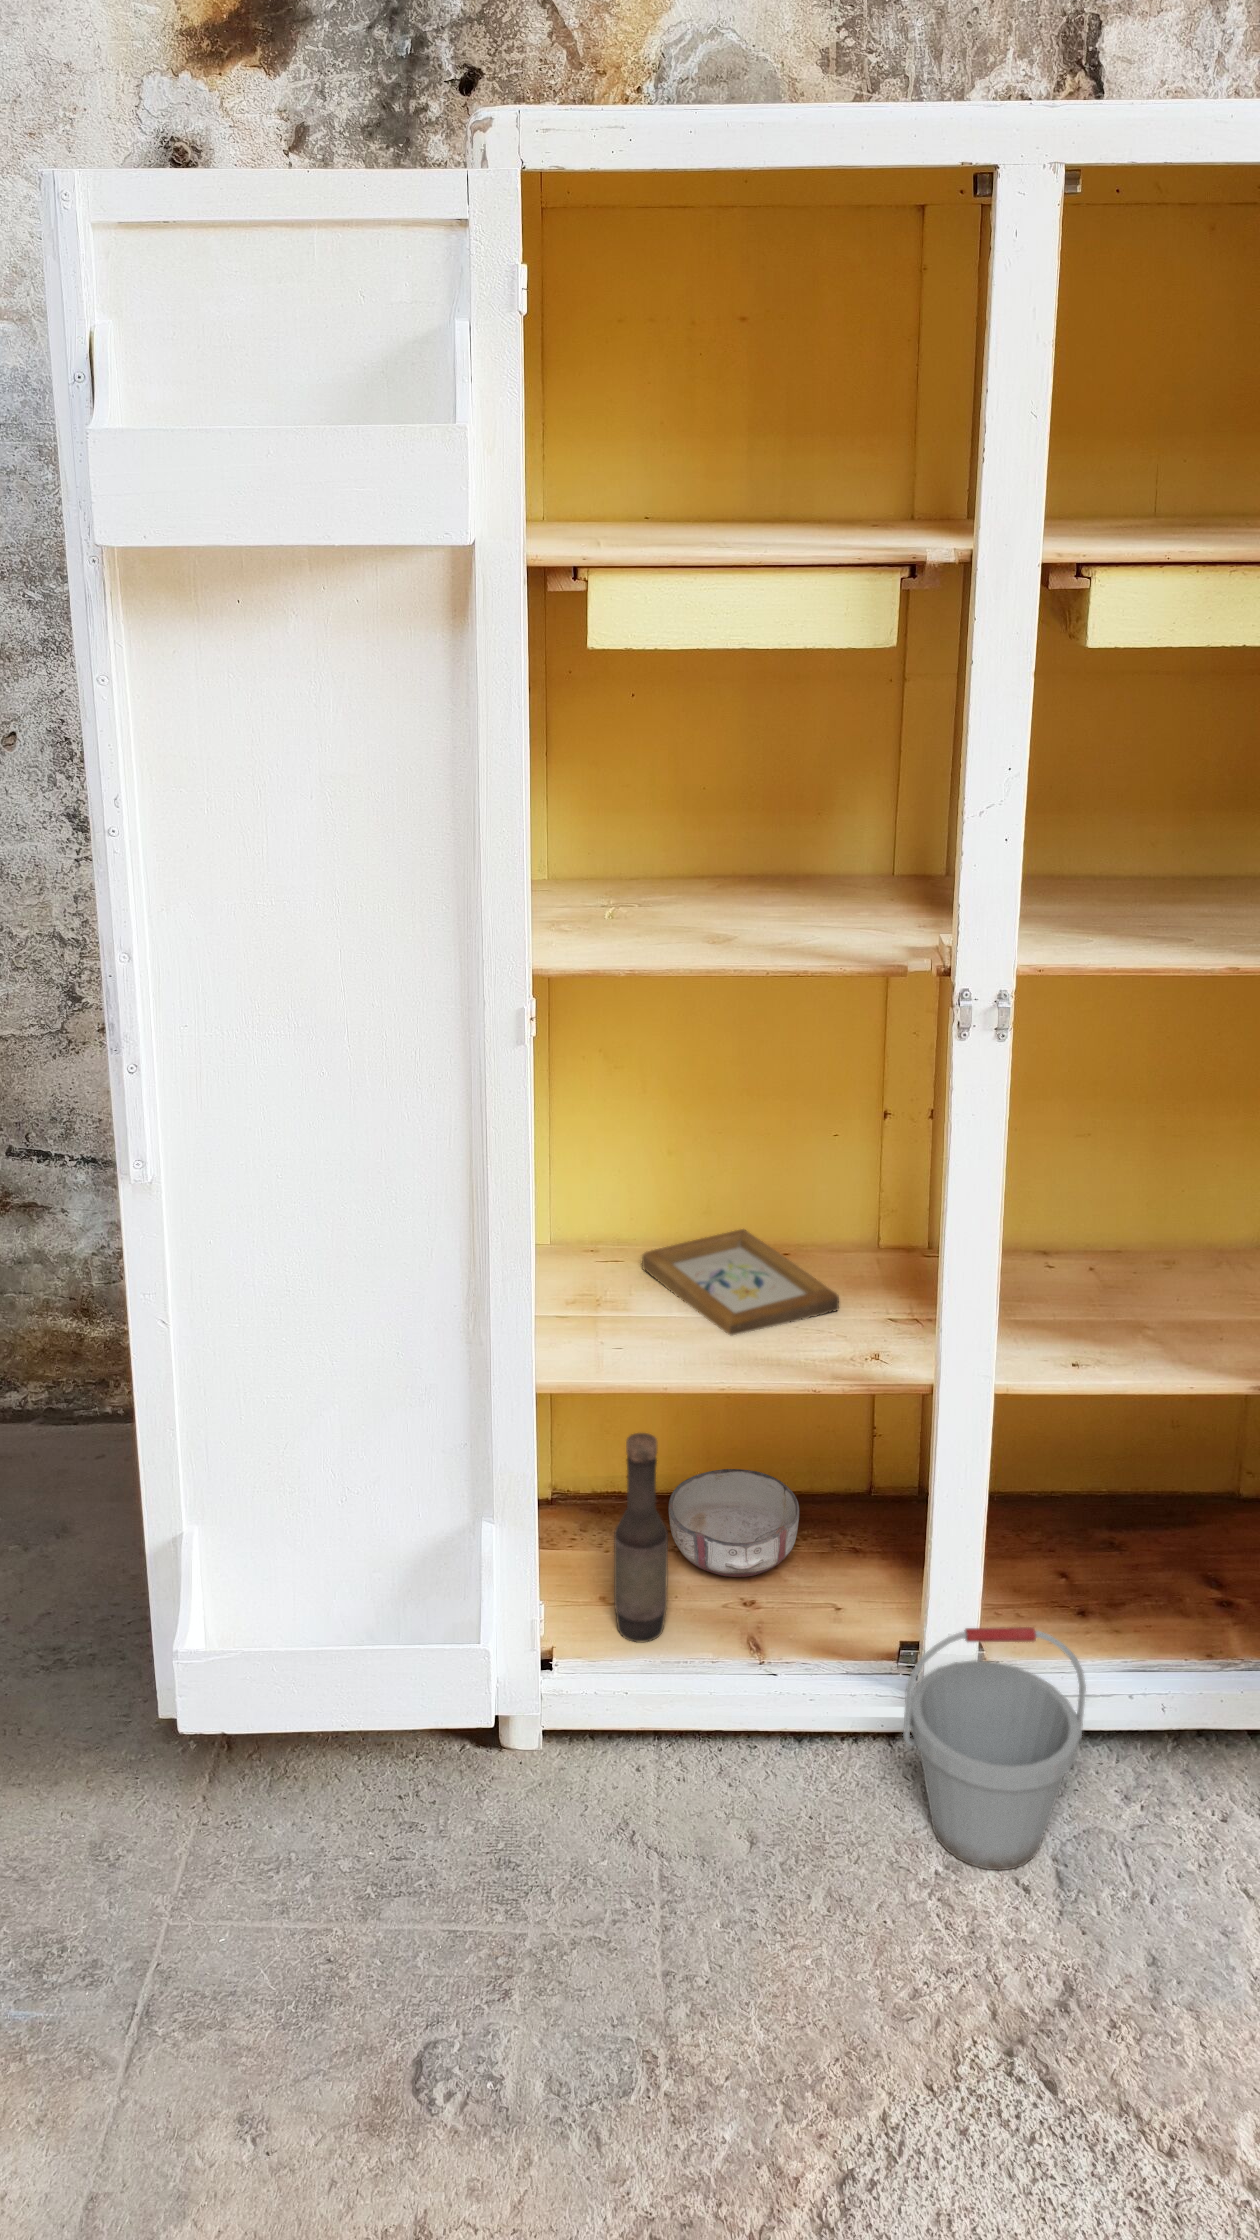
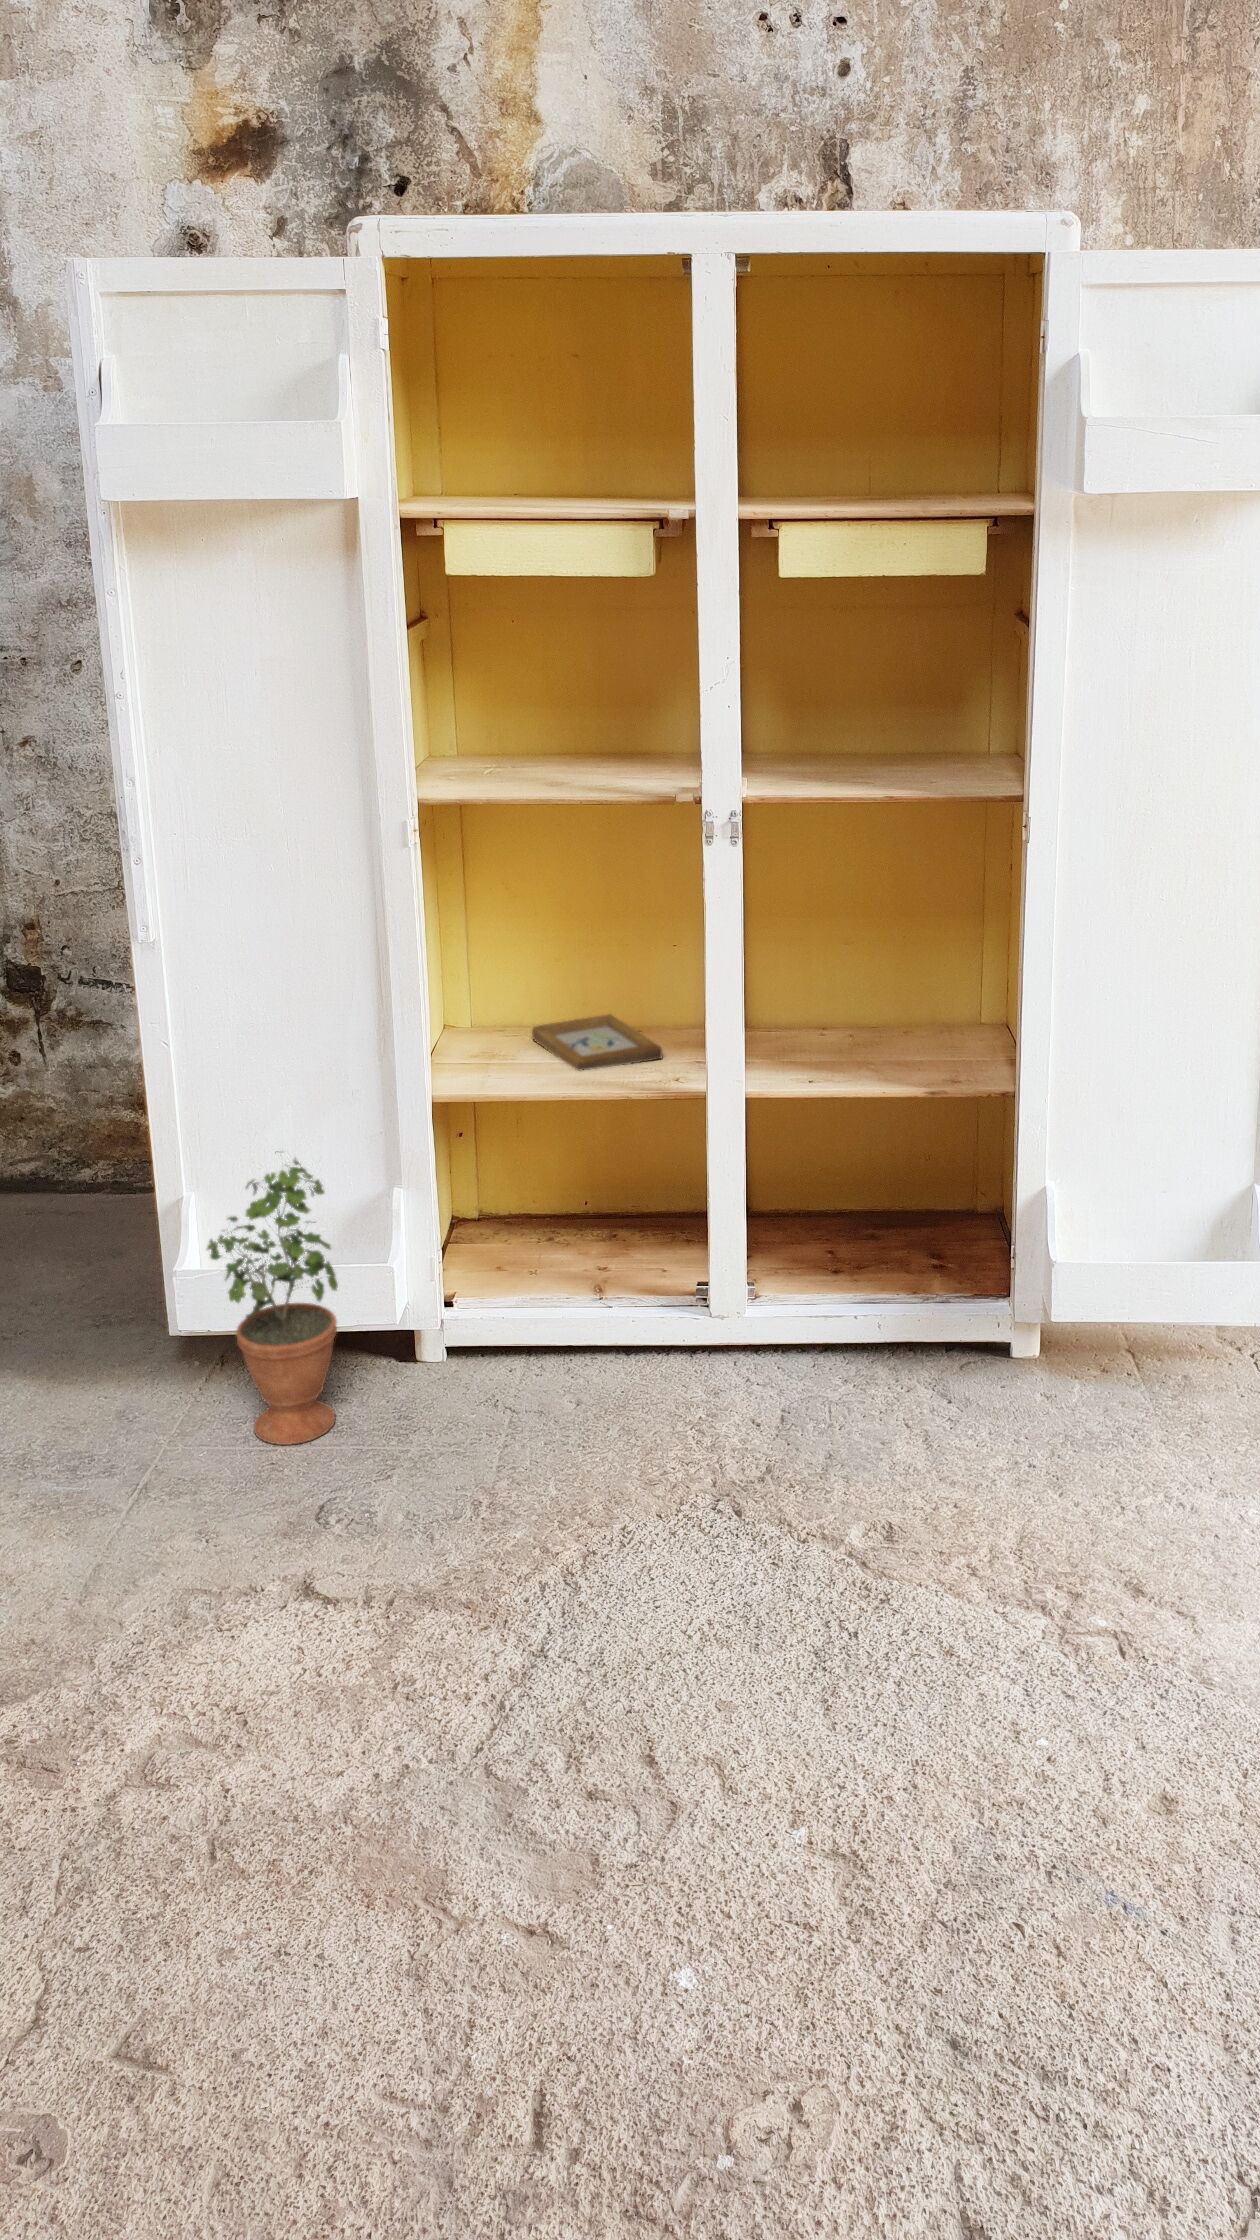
bottle: present [614,1433,668,1642] -> none [499,1141,539,1293]
ceramic bowl: present [668,1469,799,1577] -> none [553,1192,647,1259]
potted plant: none [236,1490,421,1921] -> present [207,1151,338,1445]
bucket: present [903,1627,1086,1870] -> none [677,1246,801,1415]

